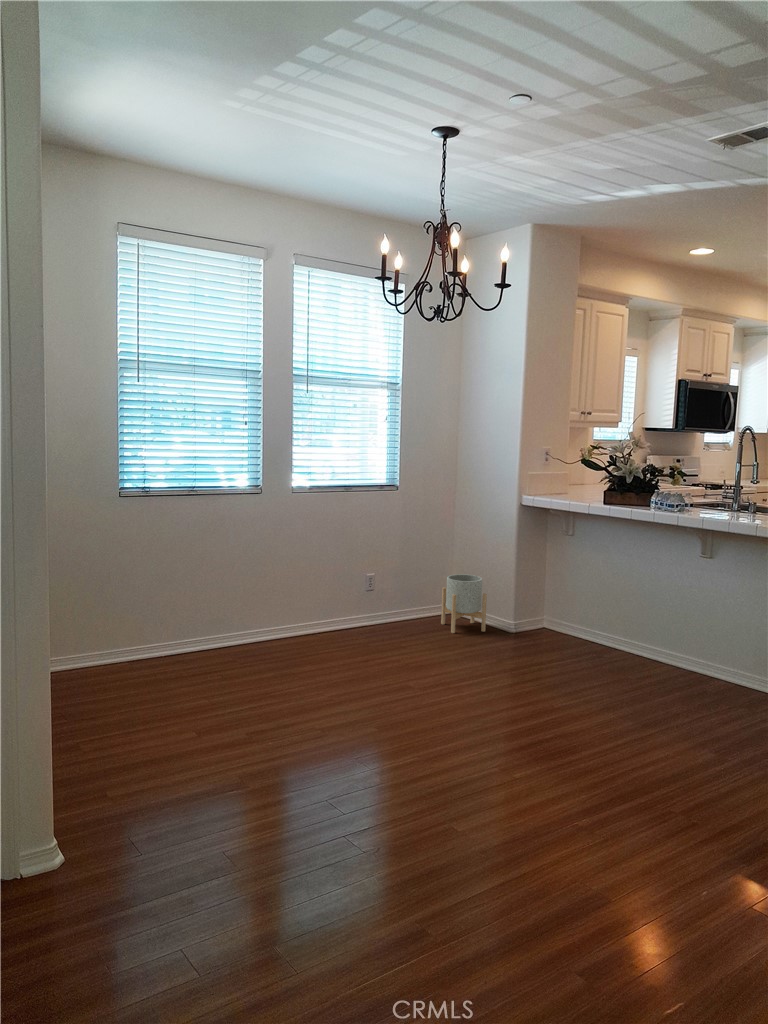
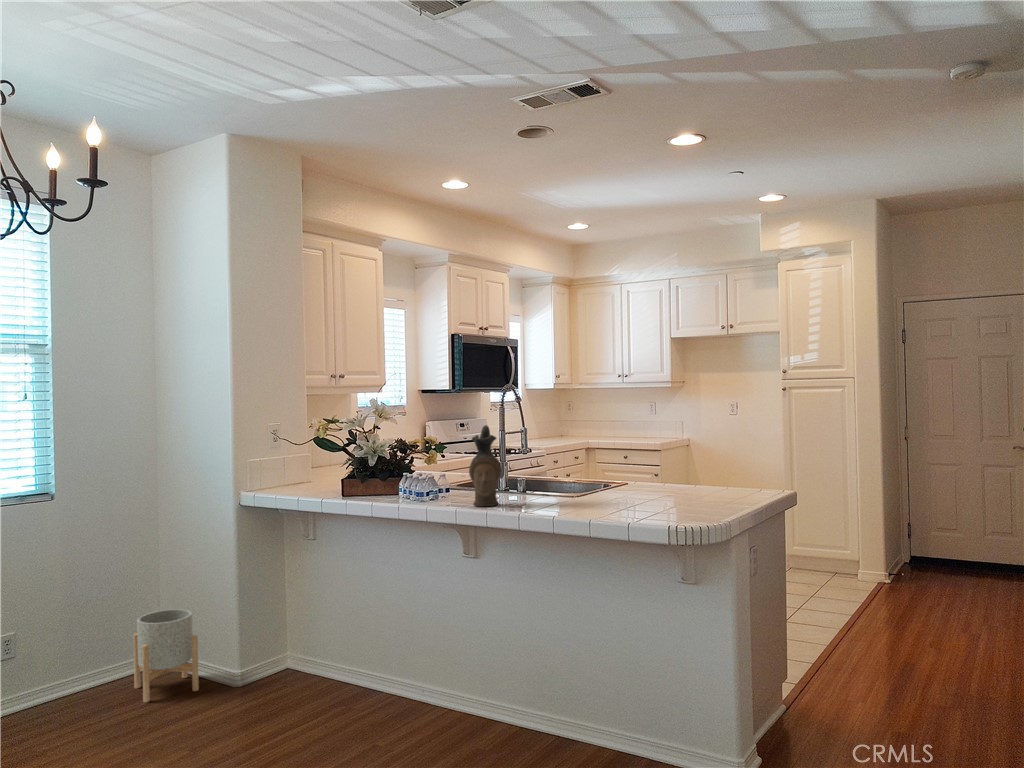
ceramic pitcher: none [716,456,744,519] -> present [469,425,502,506]

